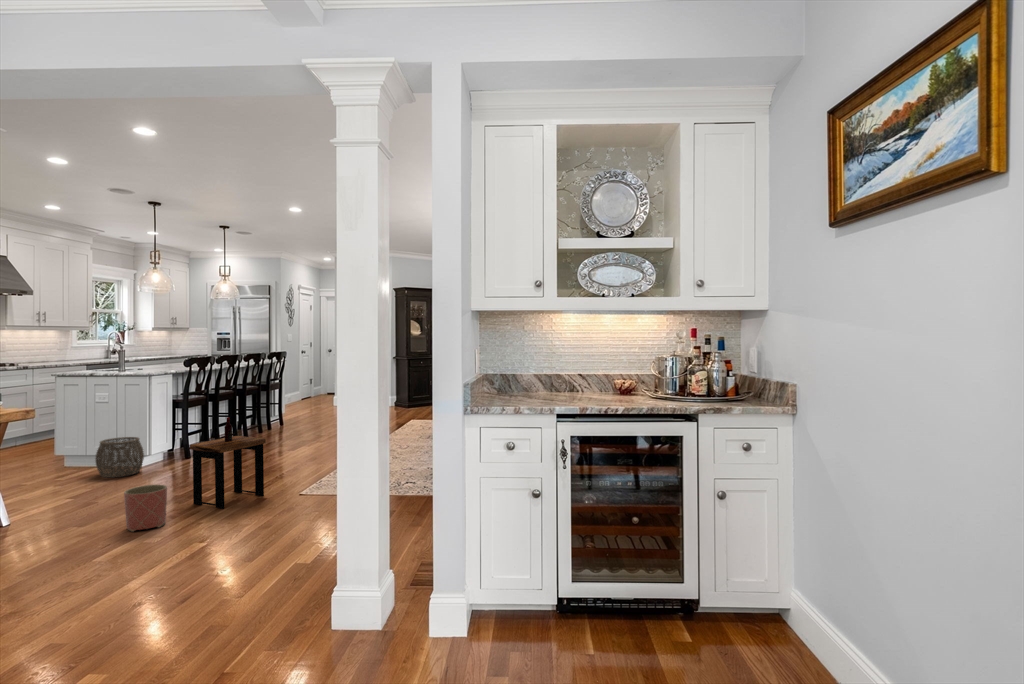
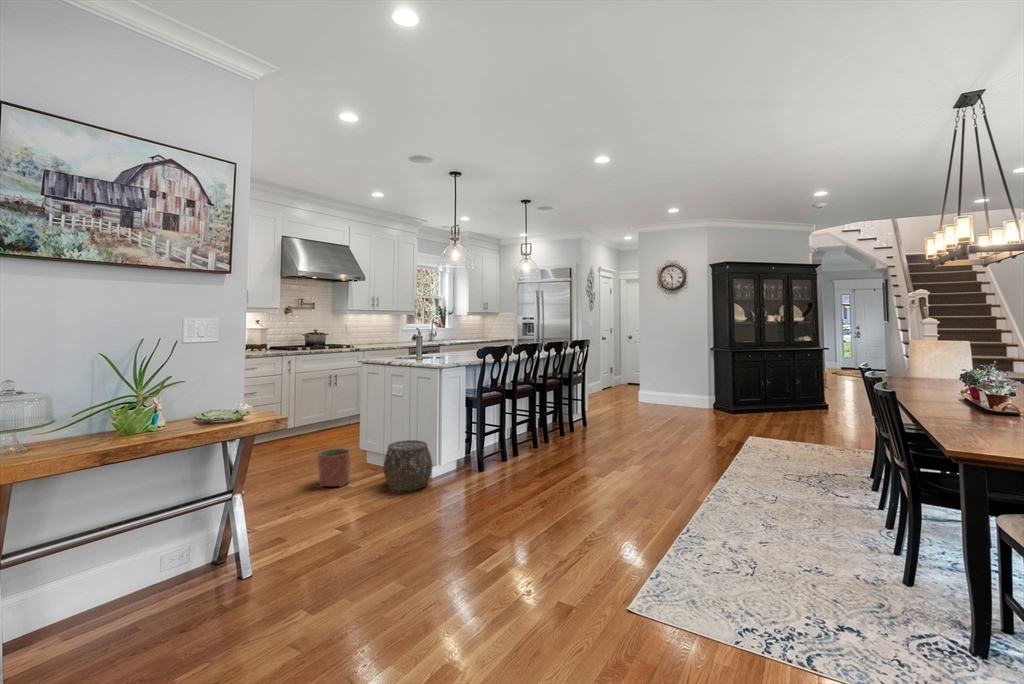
side table: present [190,417,266,509] -> none [461,451,569,610]
planter: present [124,484,167,532] -> present [318,448,350,487]

